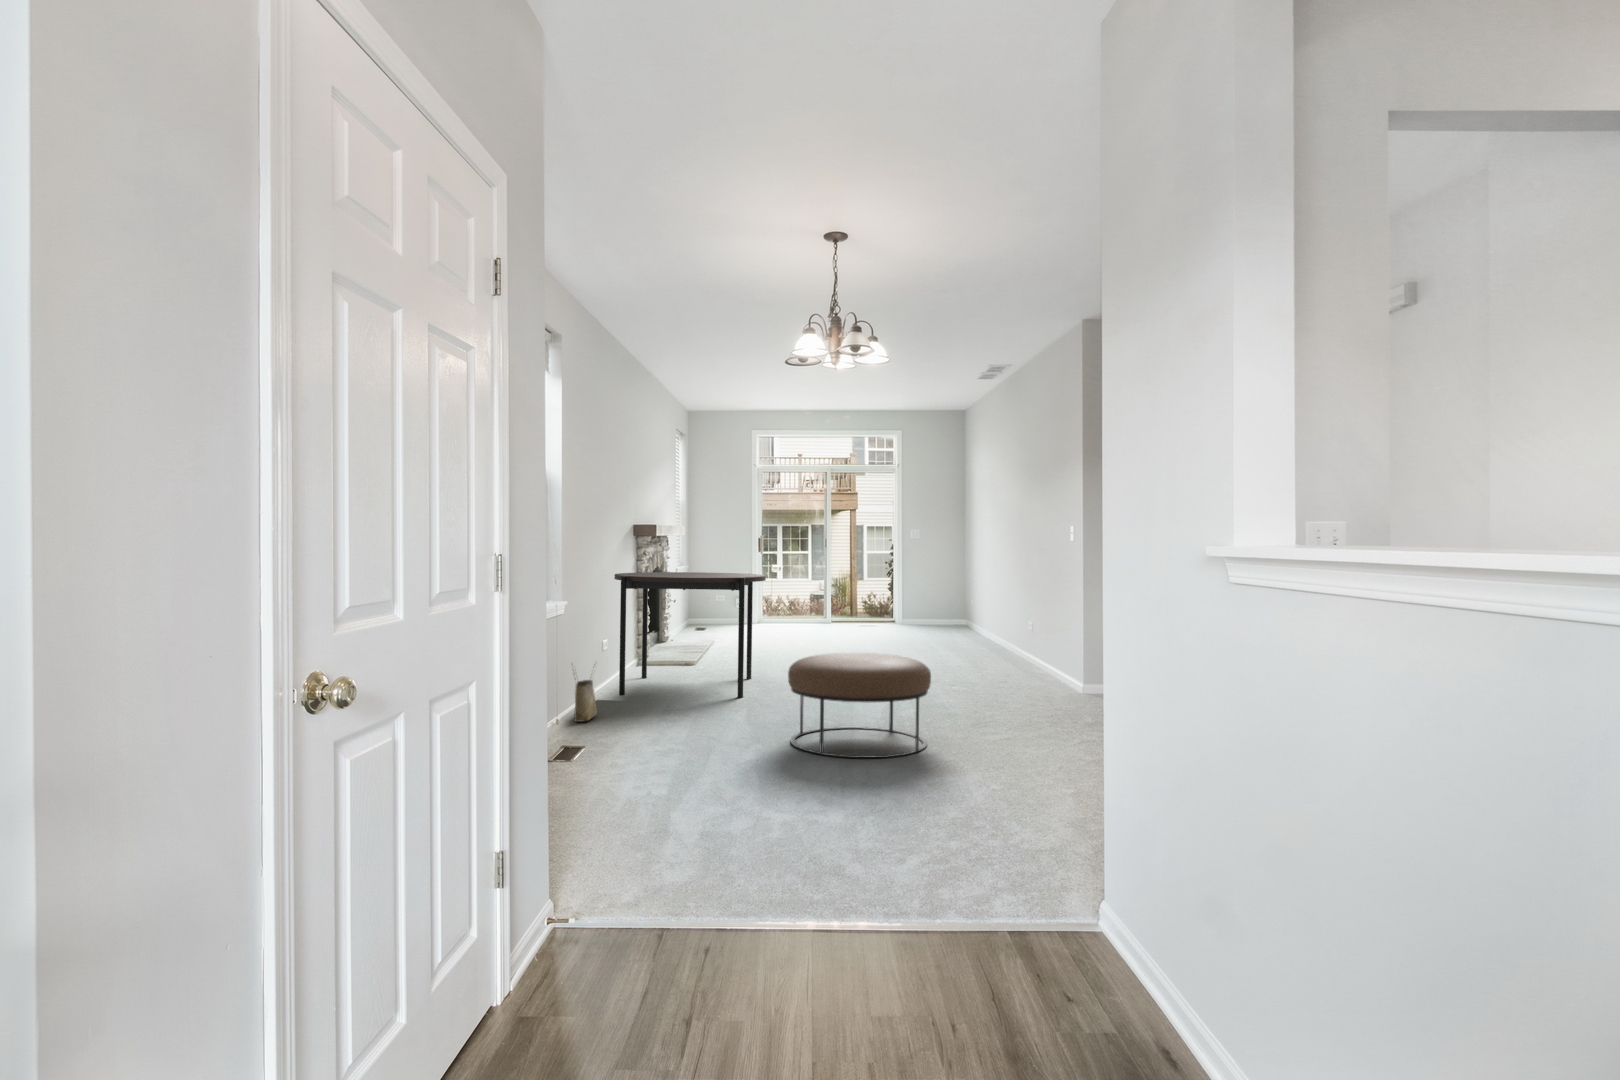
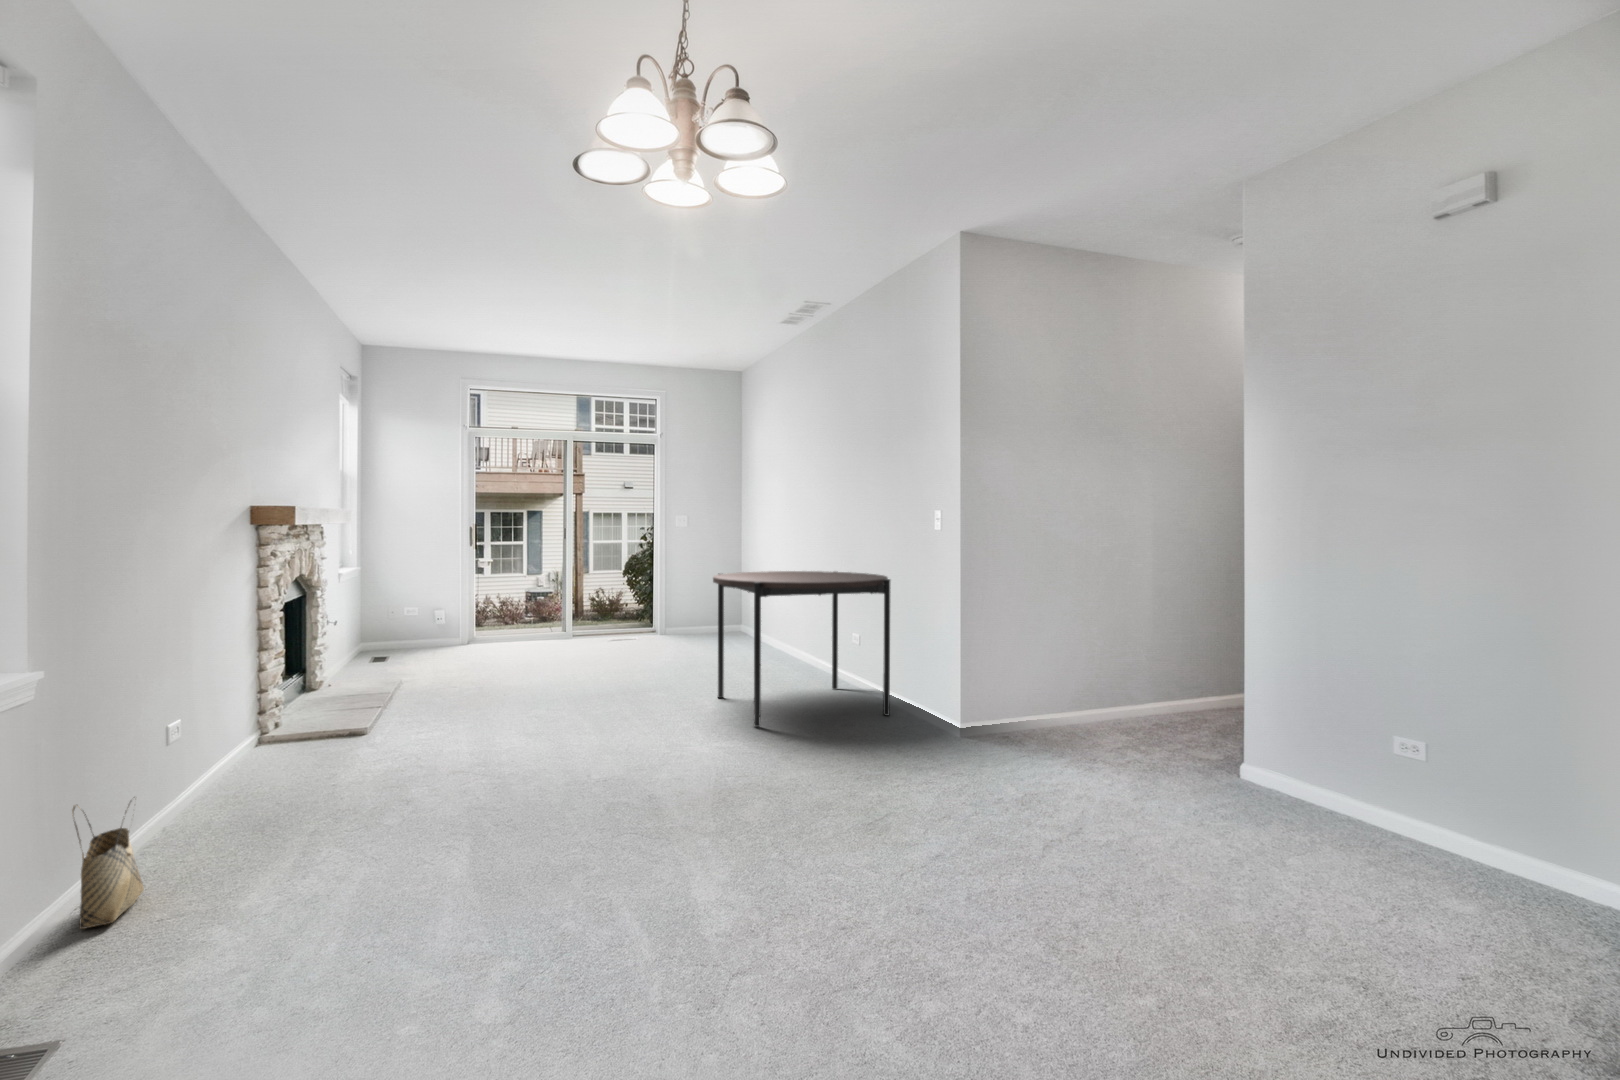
dining table: present [614,572,766,697] -> present [713,571,890,727]
ottoman: present [788,653,931,758] -> none [545,739,802,971]

